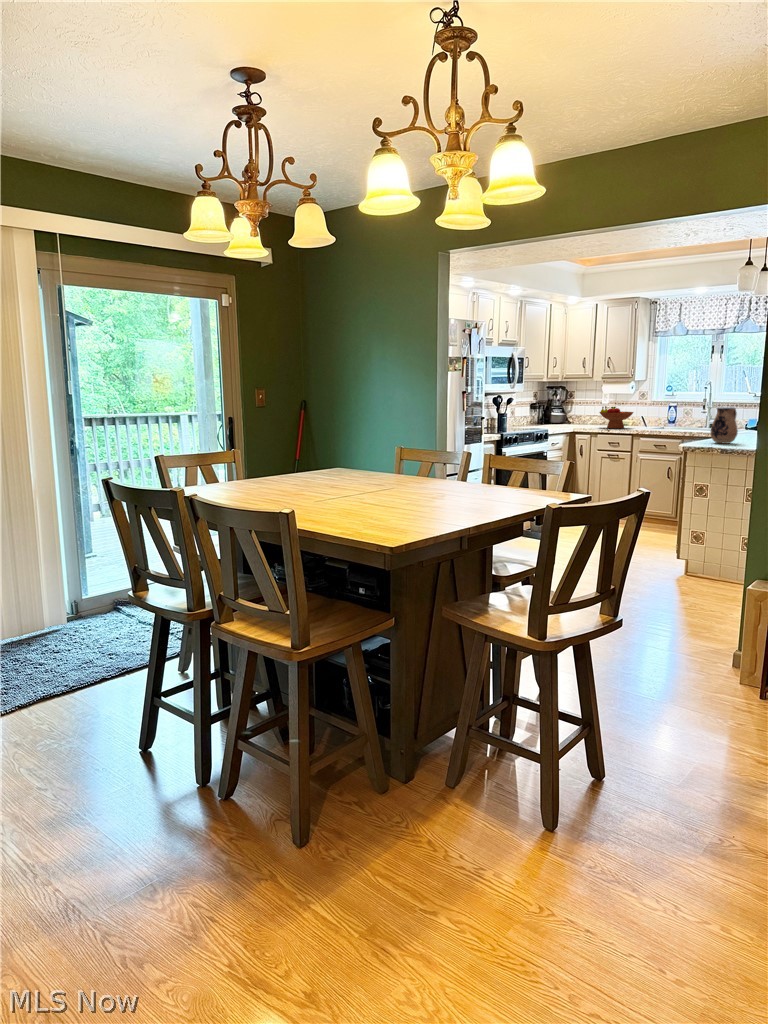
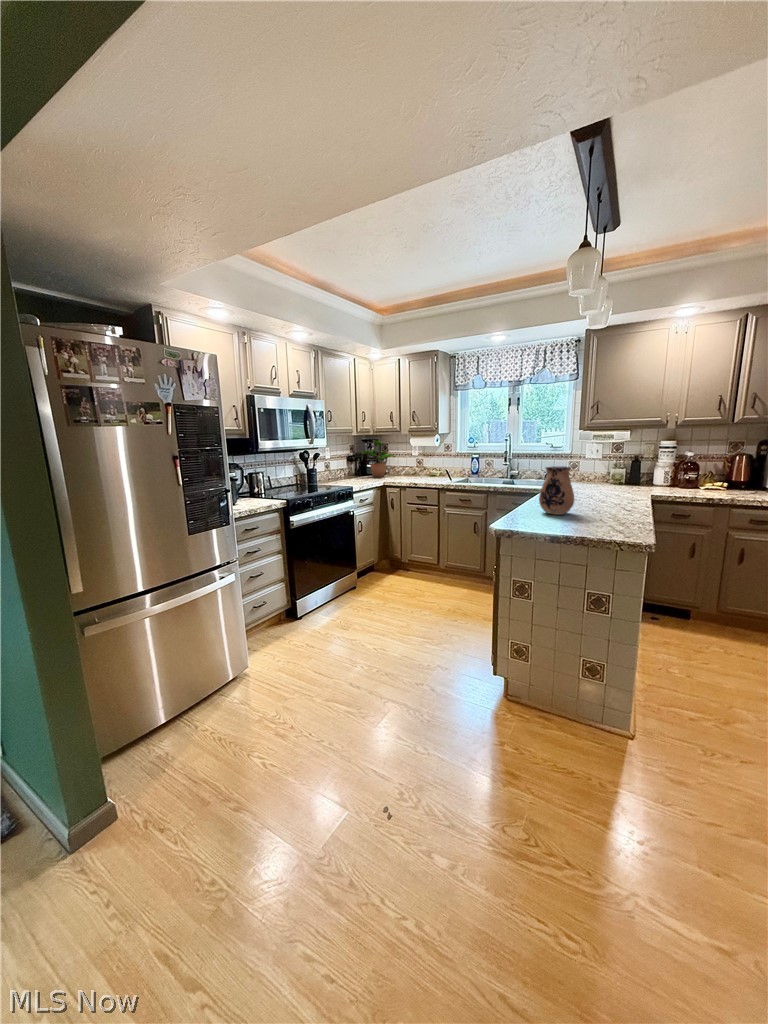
potted plant: none [547,386,584,426] -> present [361,440,395,477]
fruit bowl: present [600,406,633,428] -> none [408,459,441,481]

